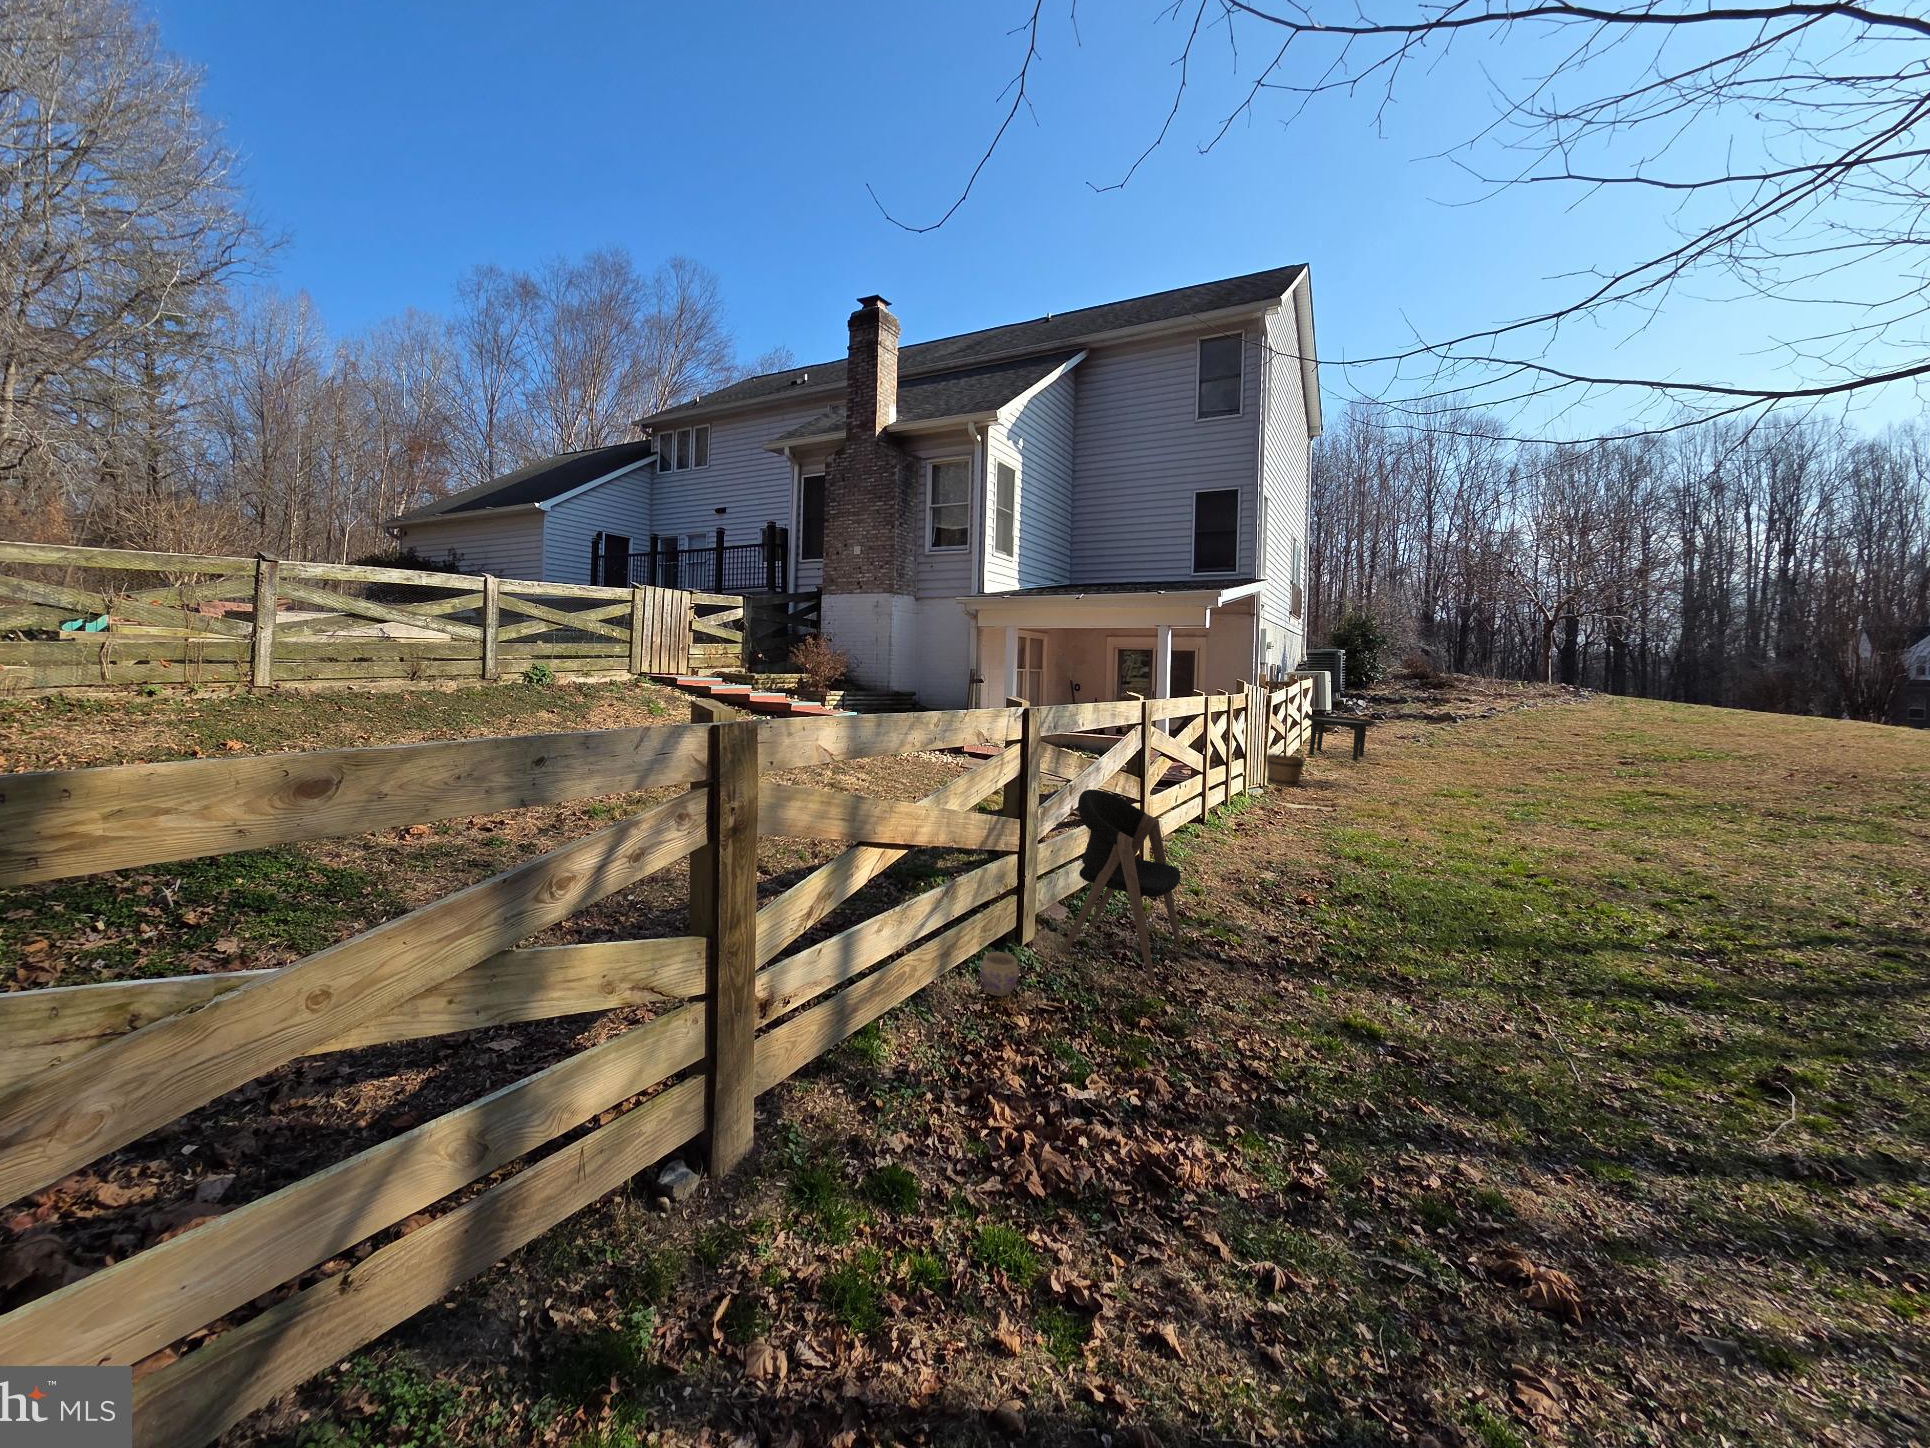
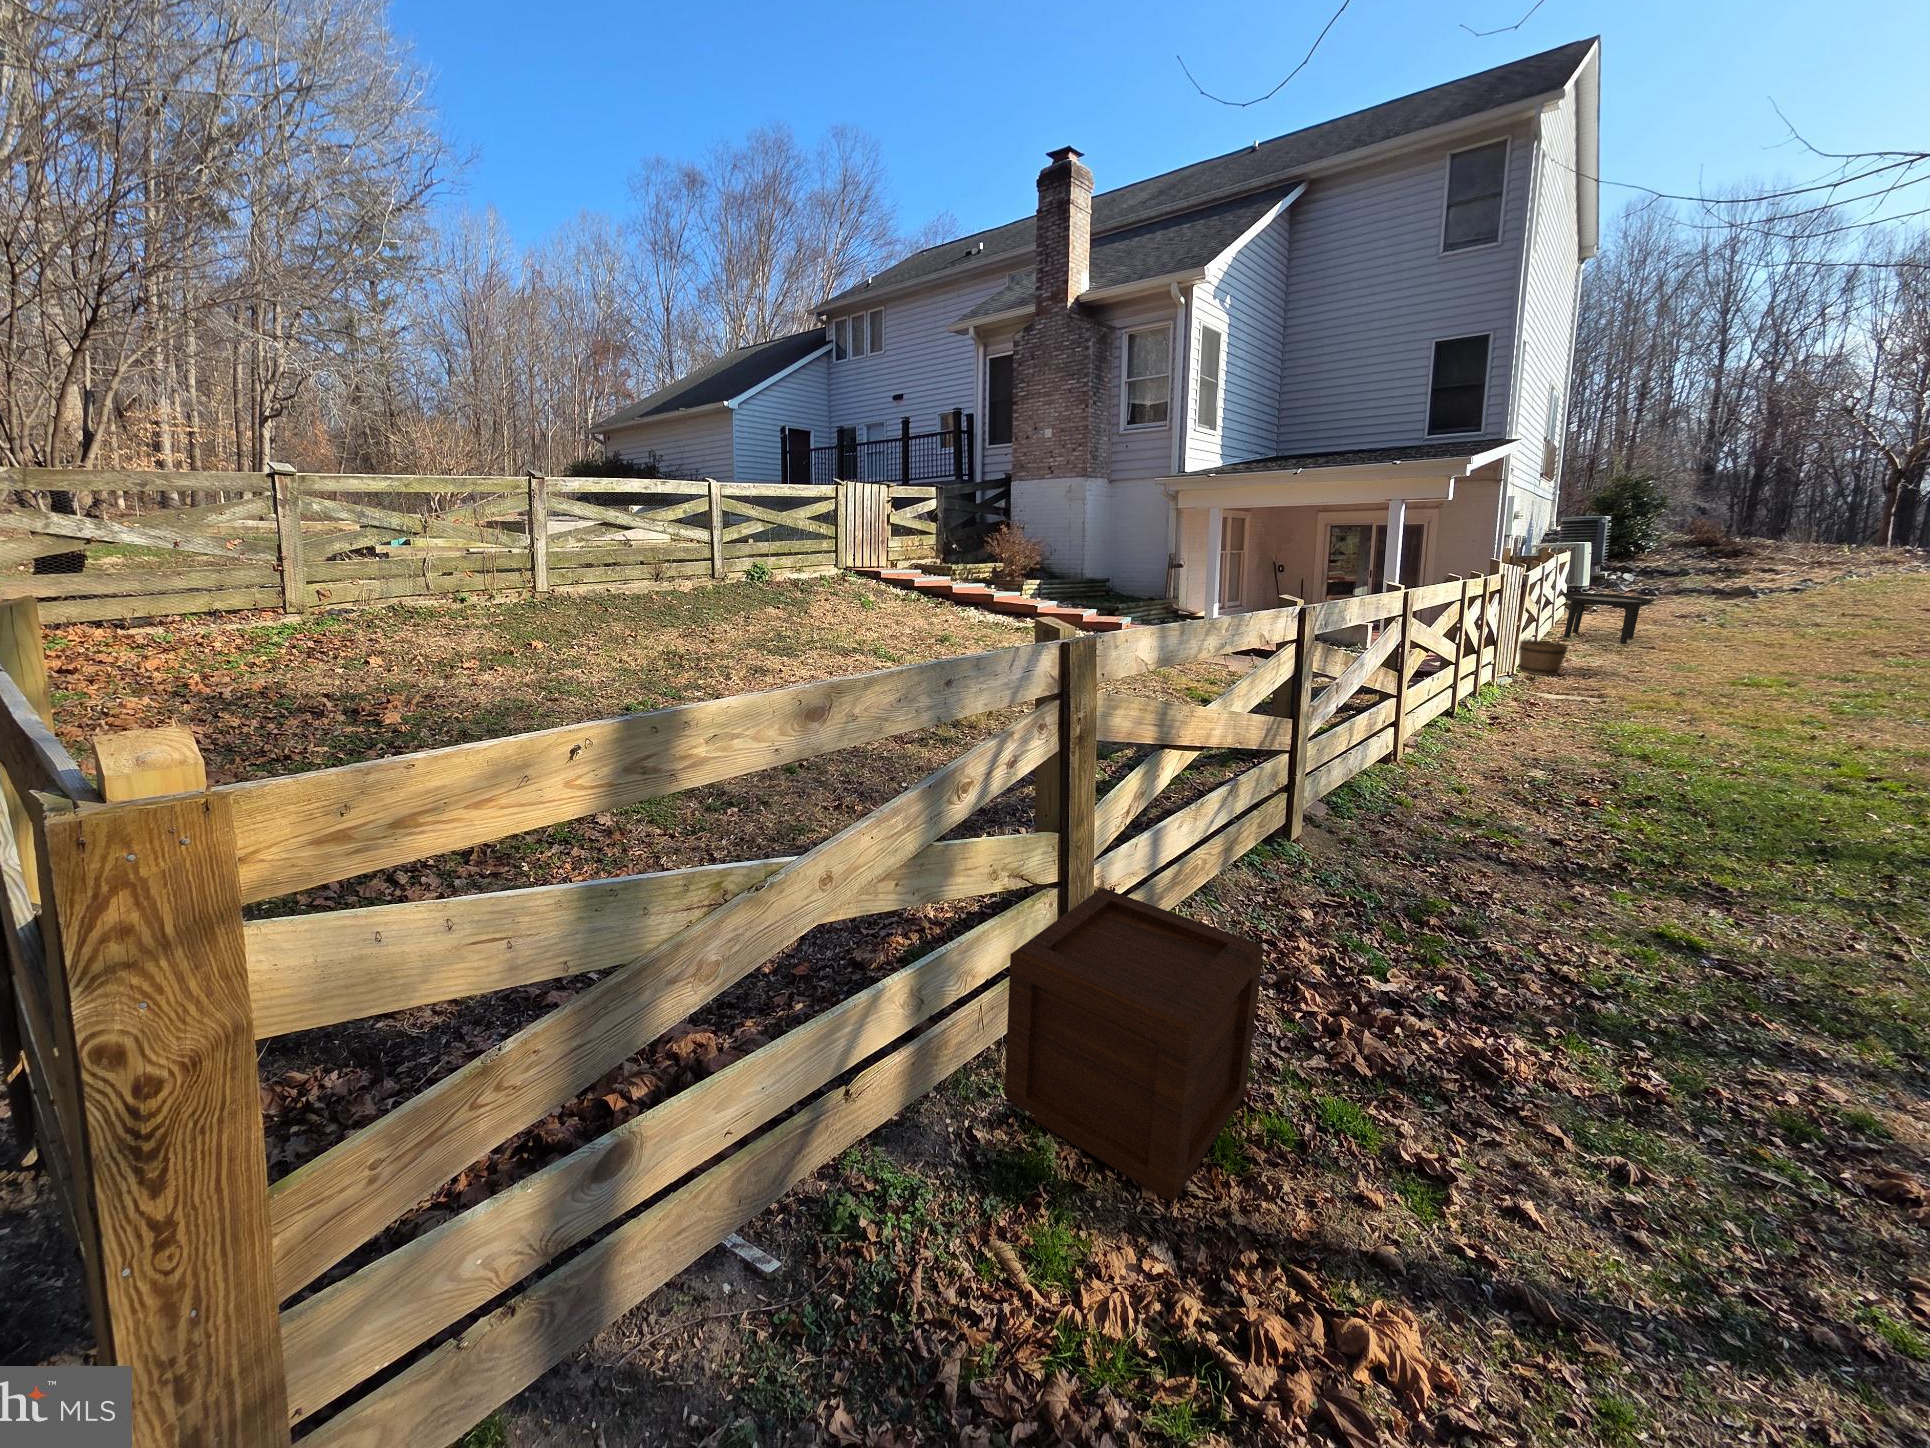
chair: present [1061,789,1181,981] -> none [1329,691,1464,883]
planter: present [980,952,1019,997] -> none [1257,849,1298,891]
wooden crate: none [611,995,913,1381] -> present [1004,888,1264,1203]

